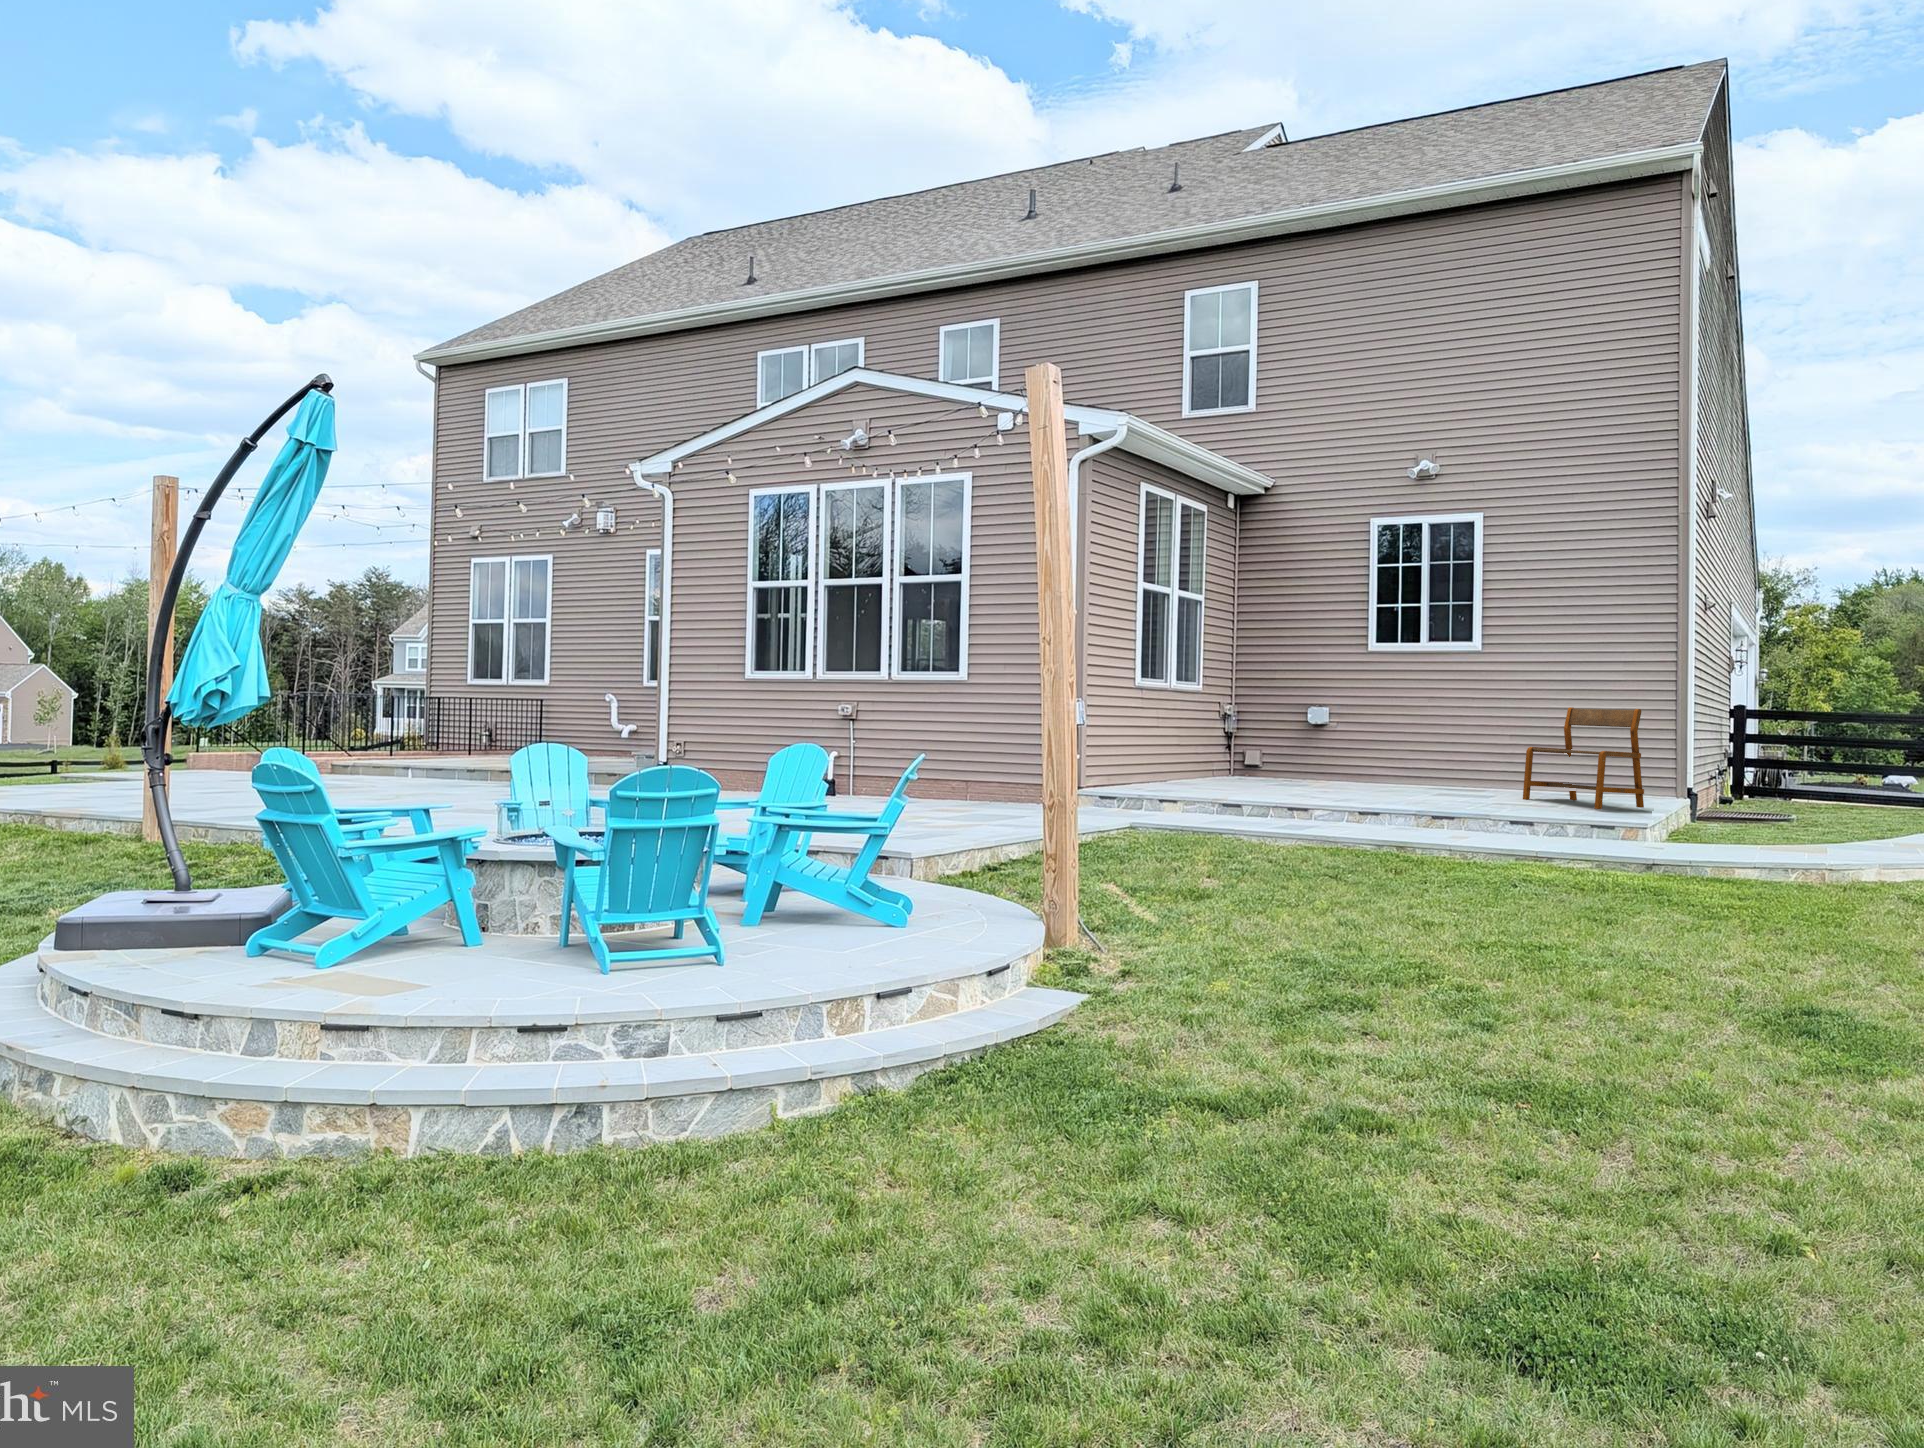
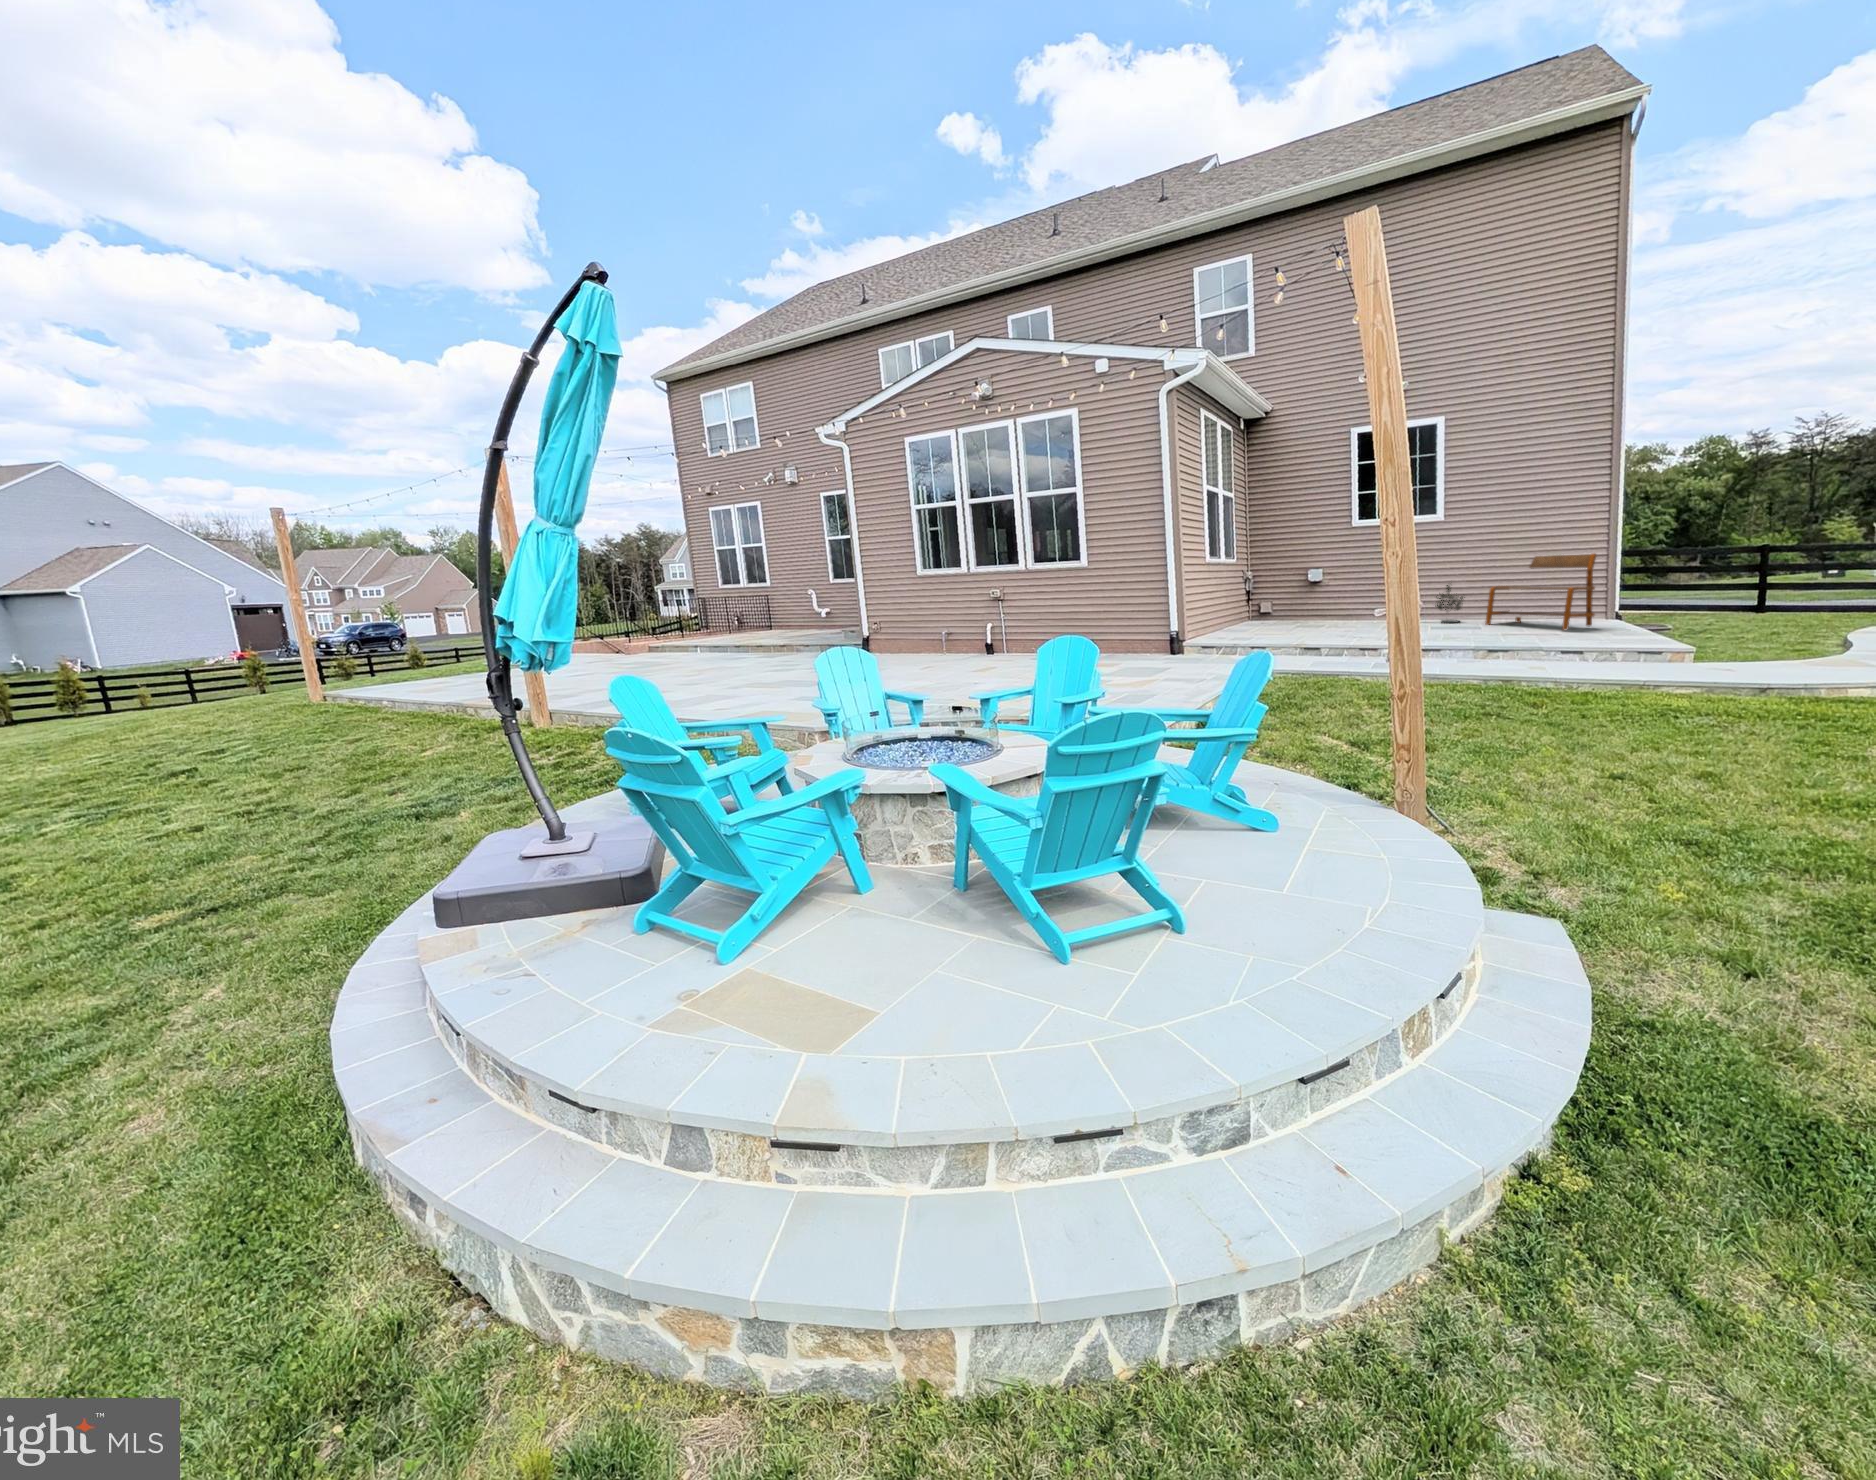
potted tree: none [1463,735,1505,795] -> present [1435,585,1465,623]

